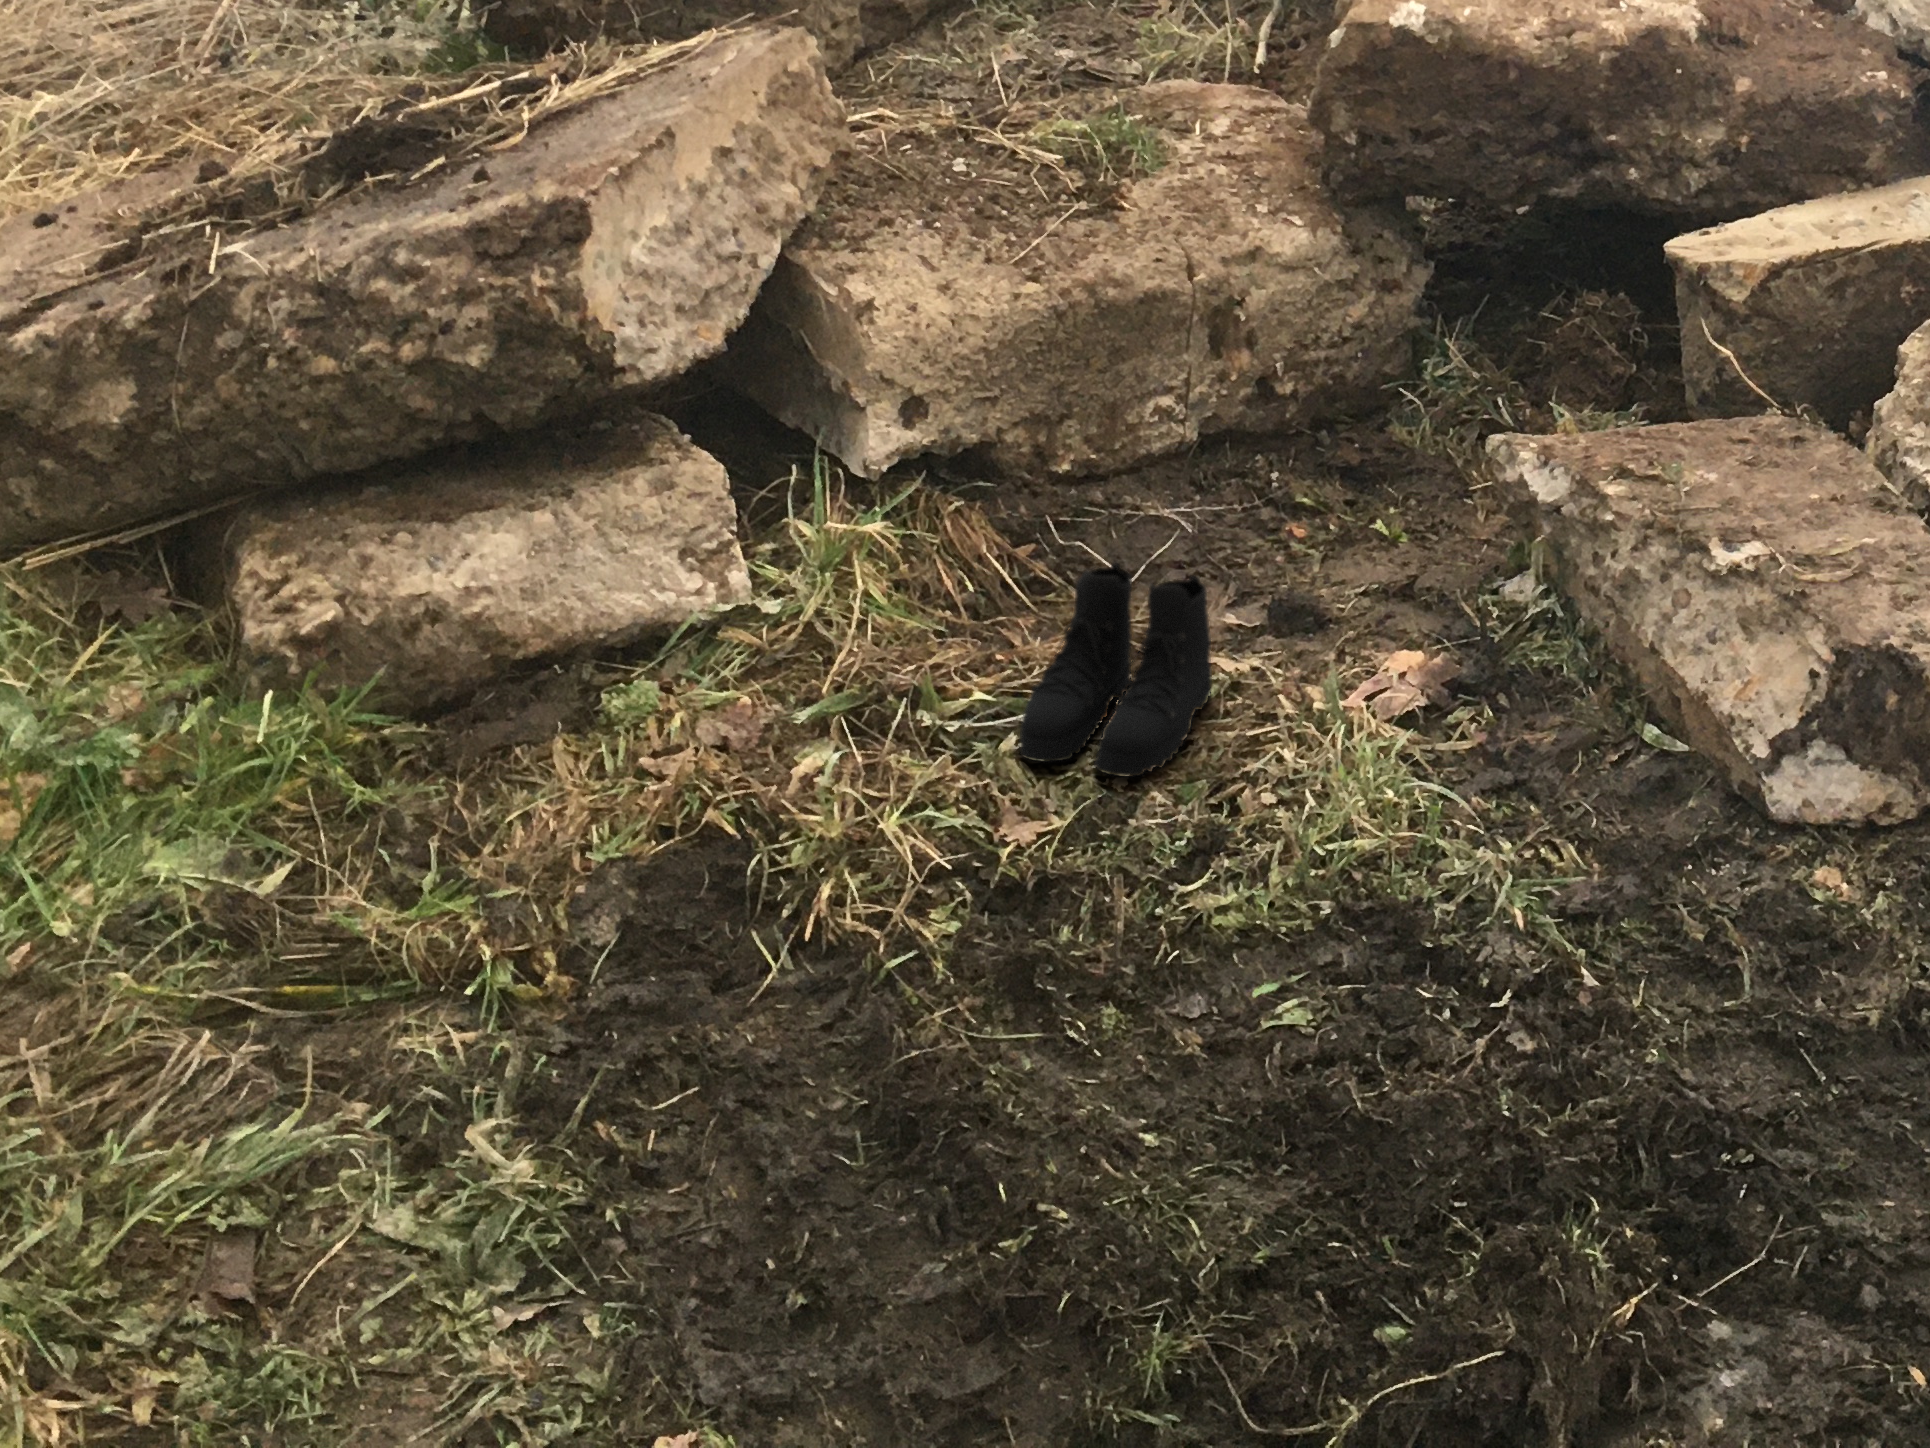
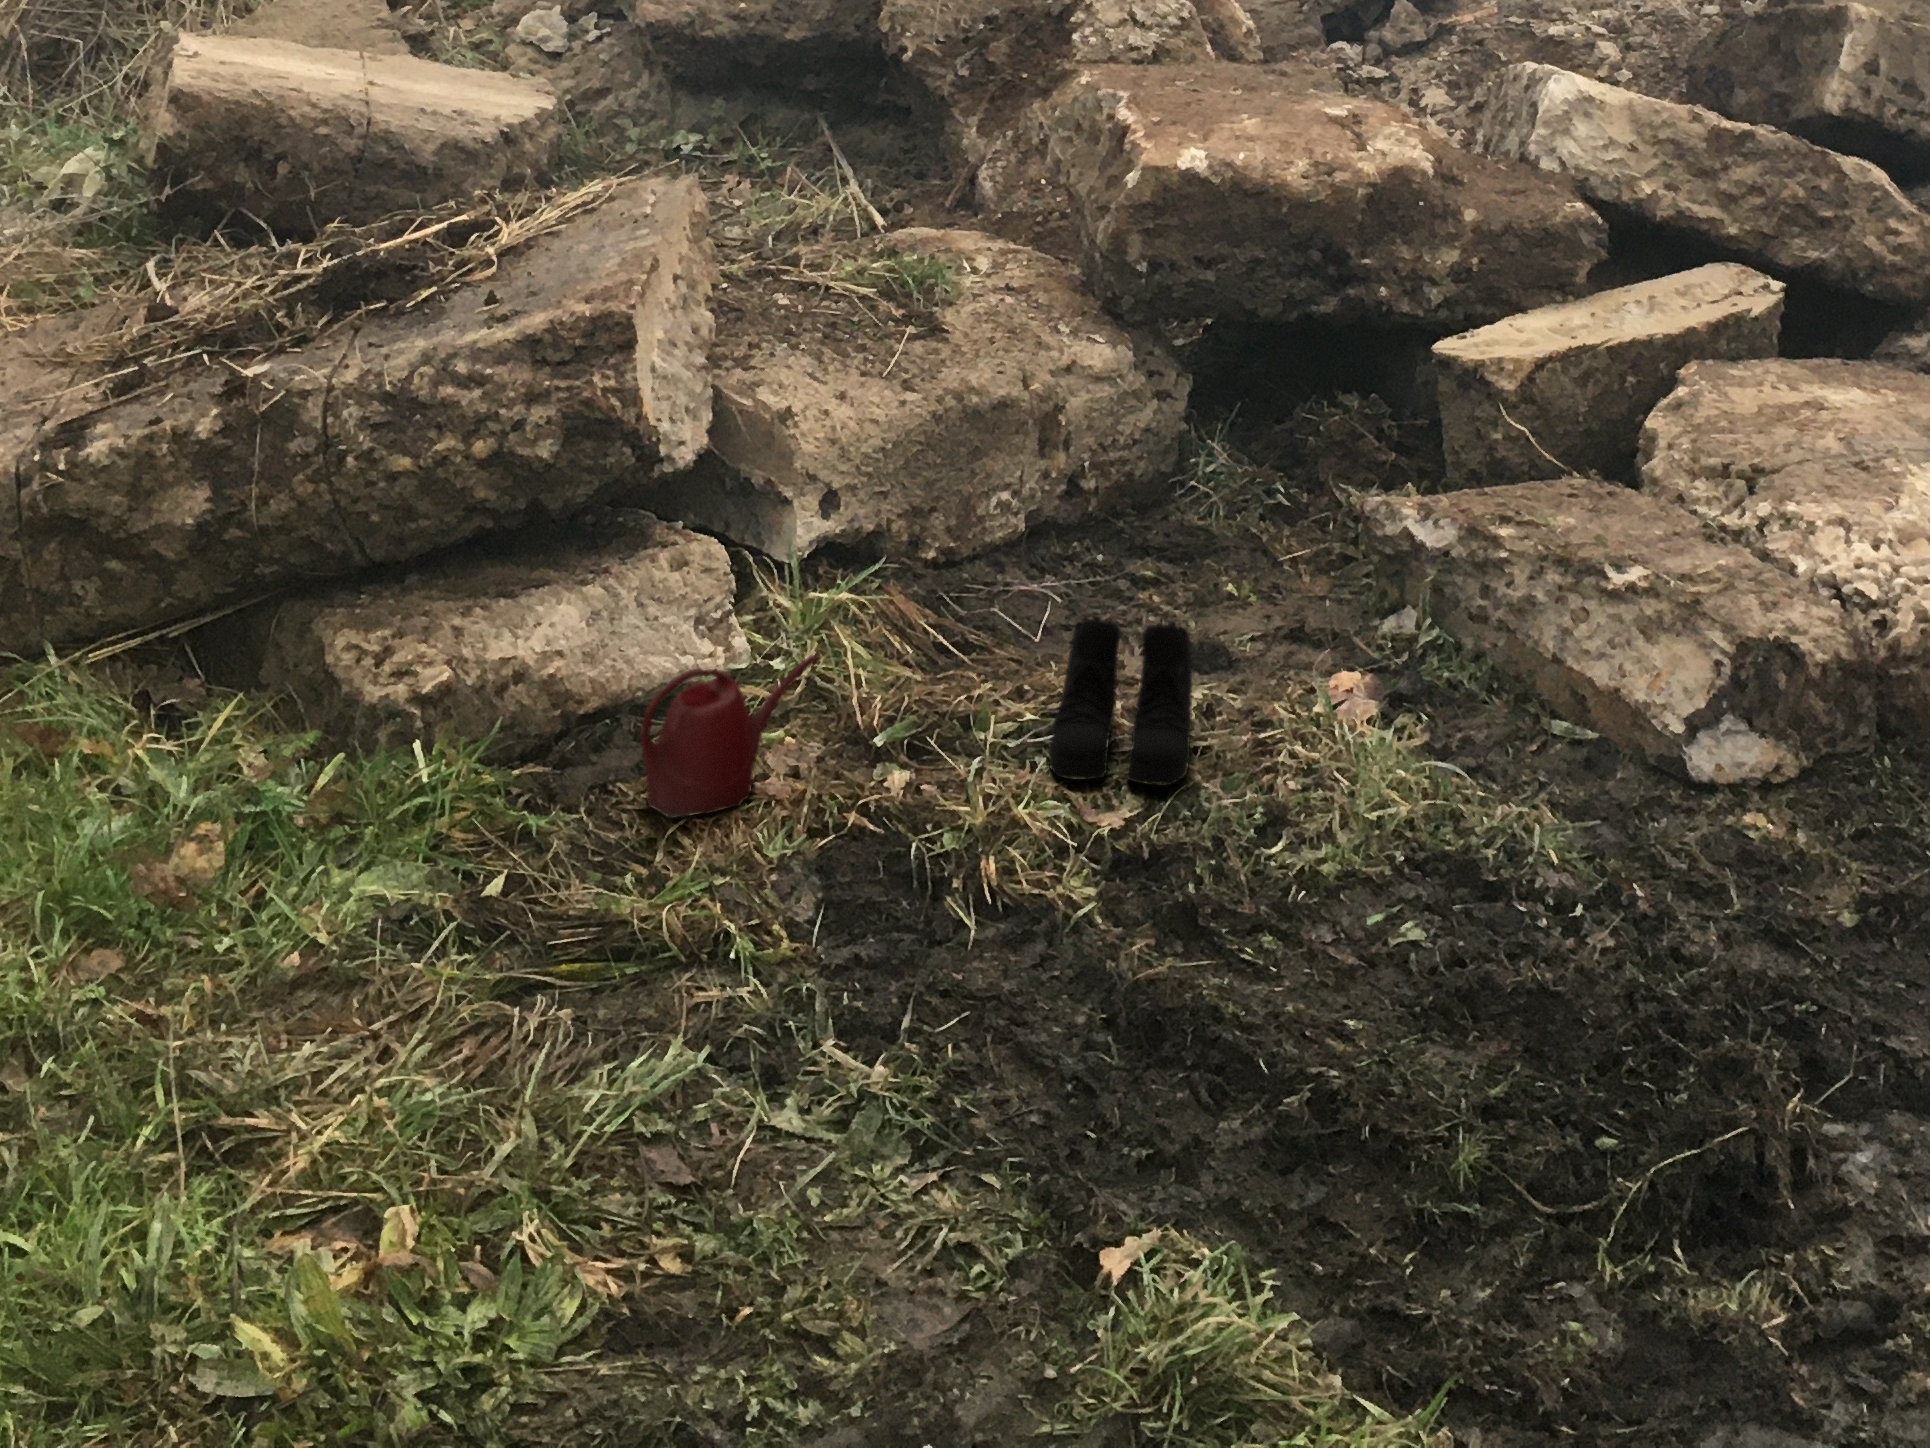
watering can: none [531,598,766,776] -> present [641,655,819,818]

